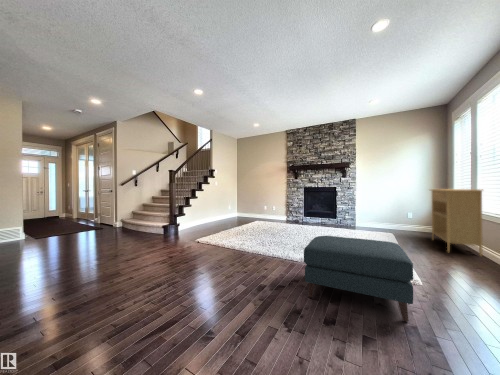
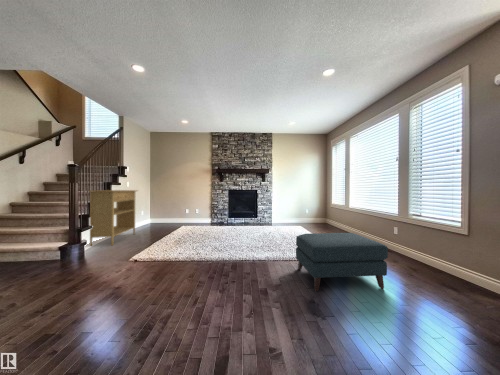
console table: present [431,189,483,255] -> present [89,190,136,246]

